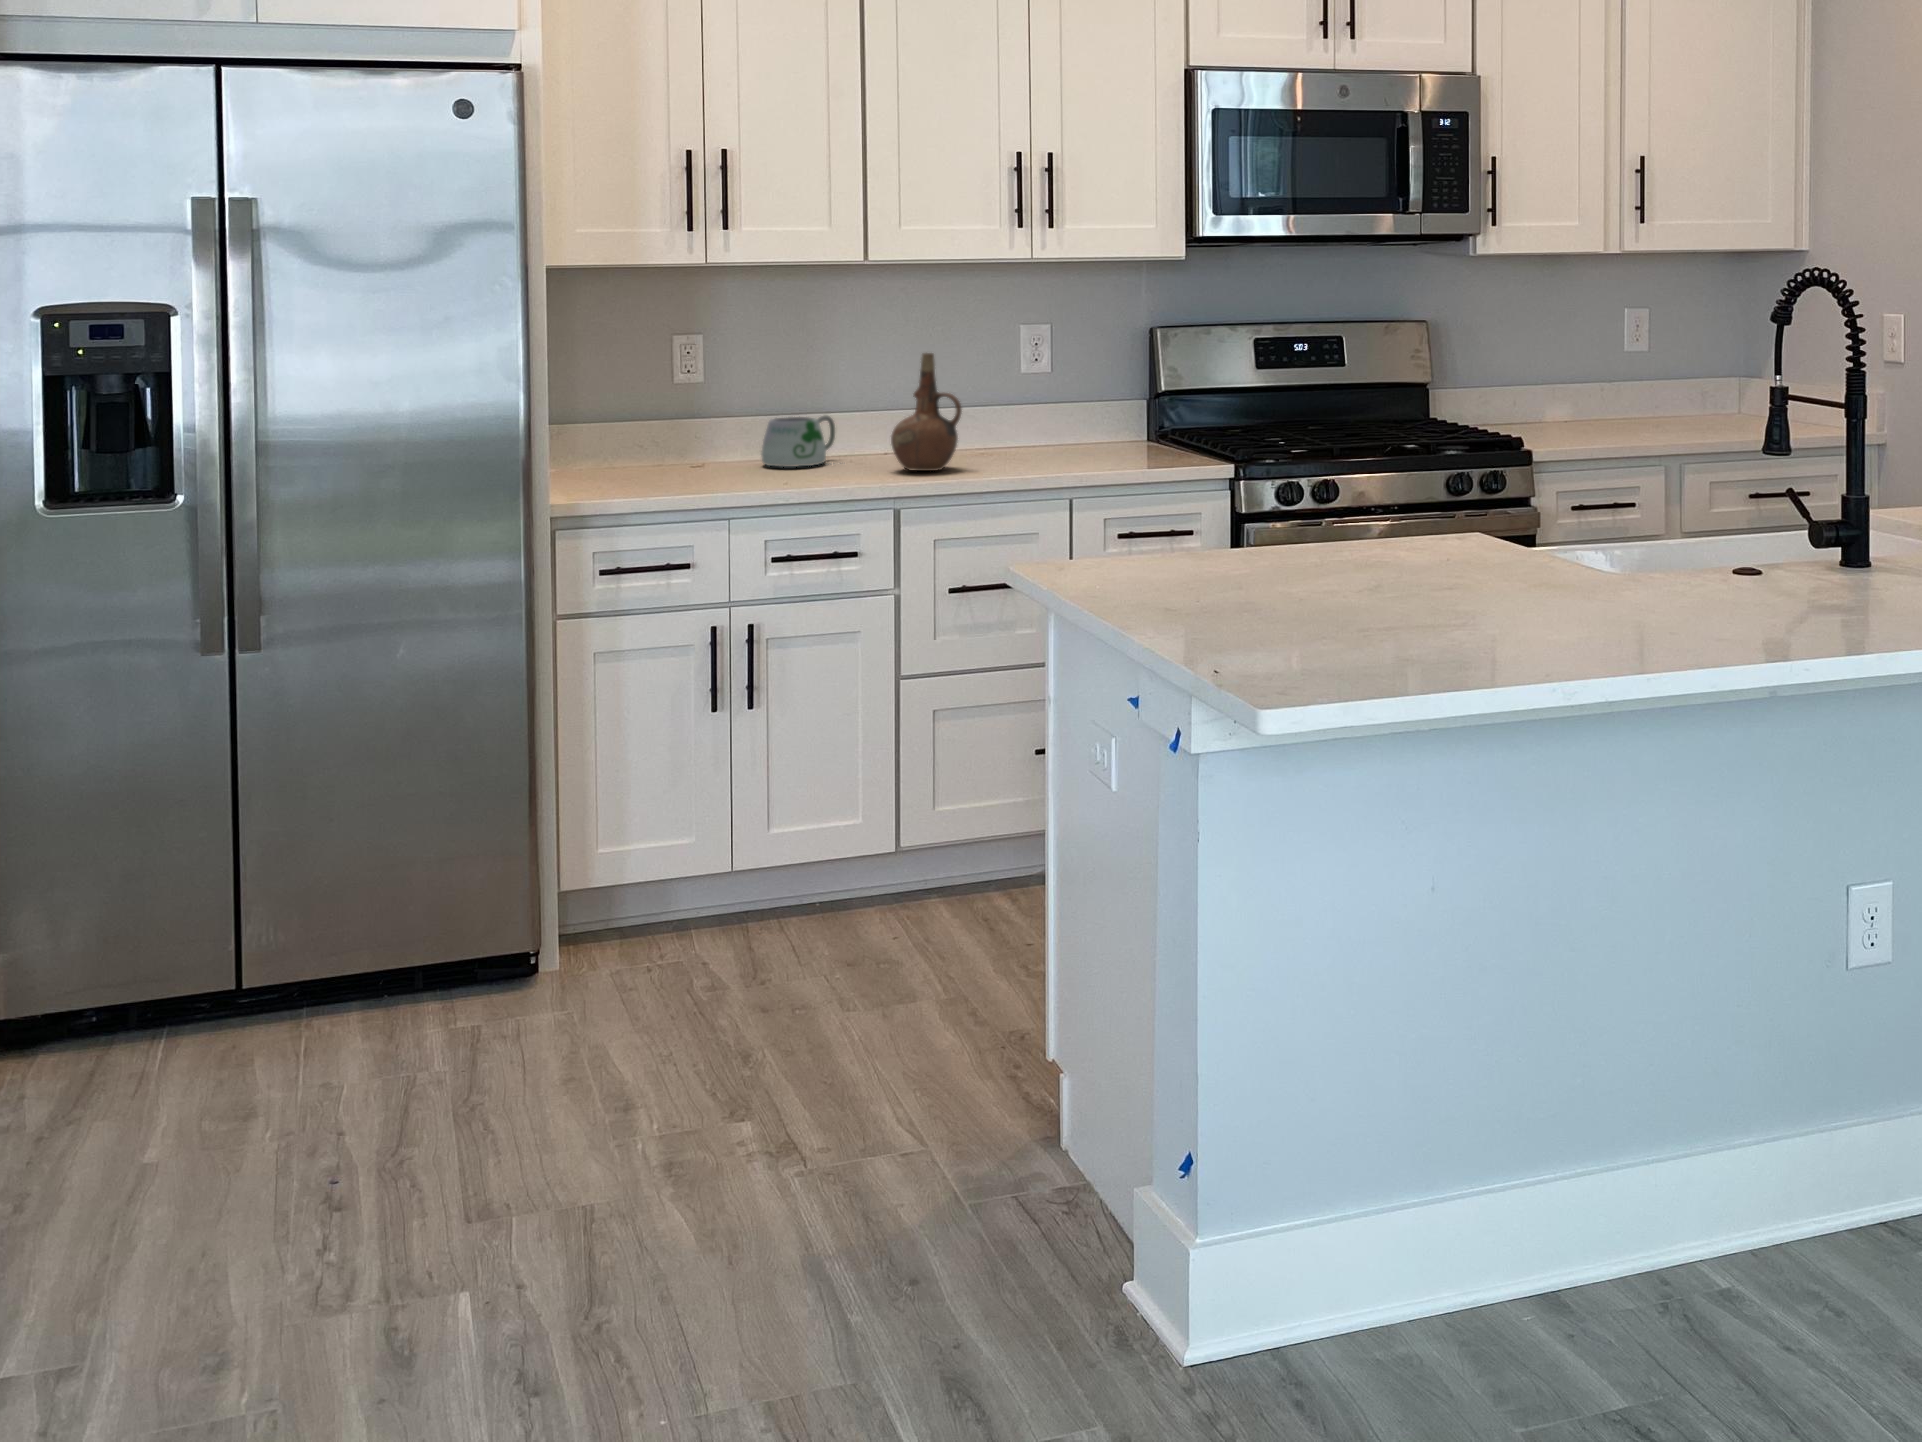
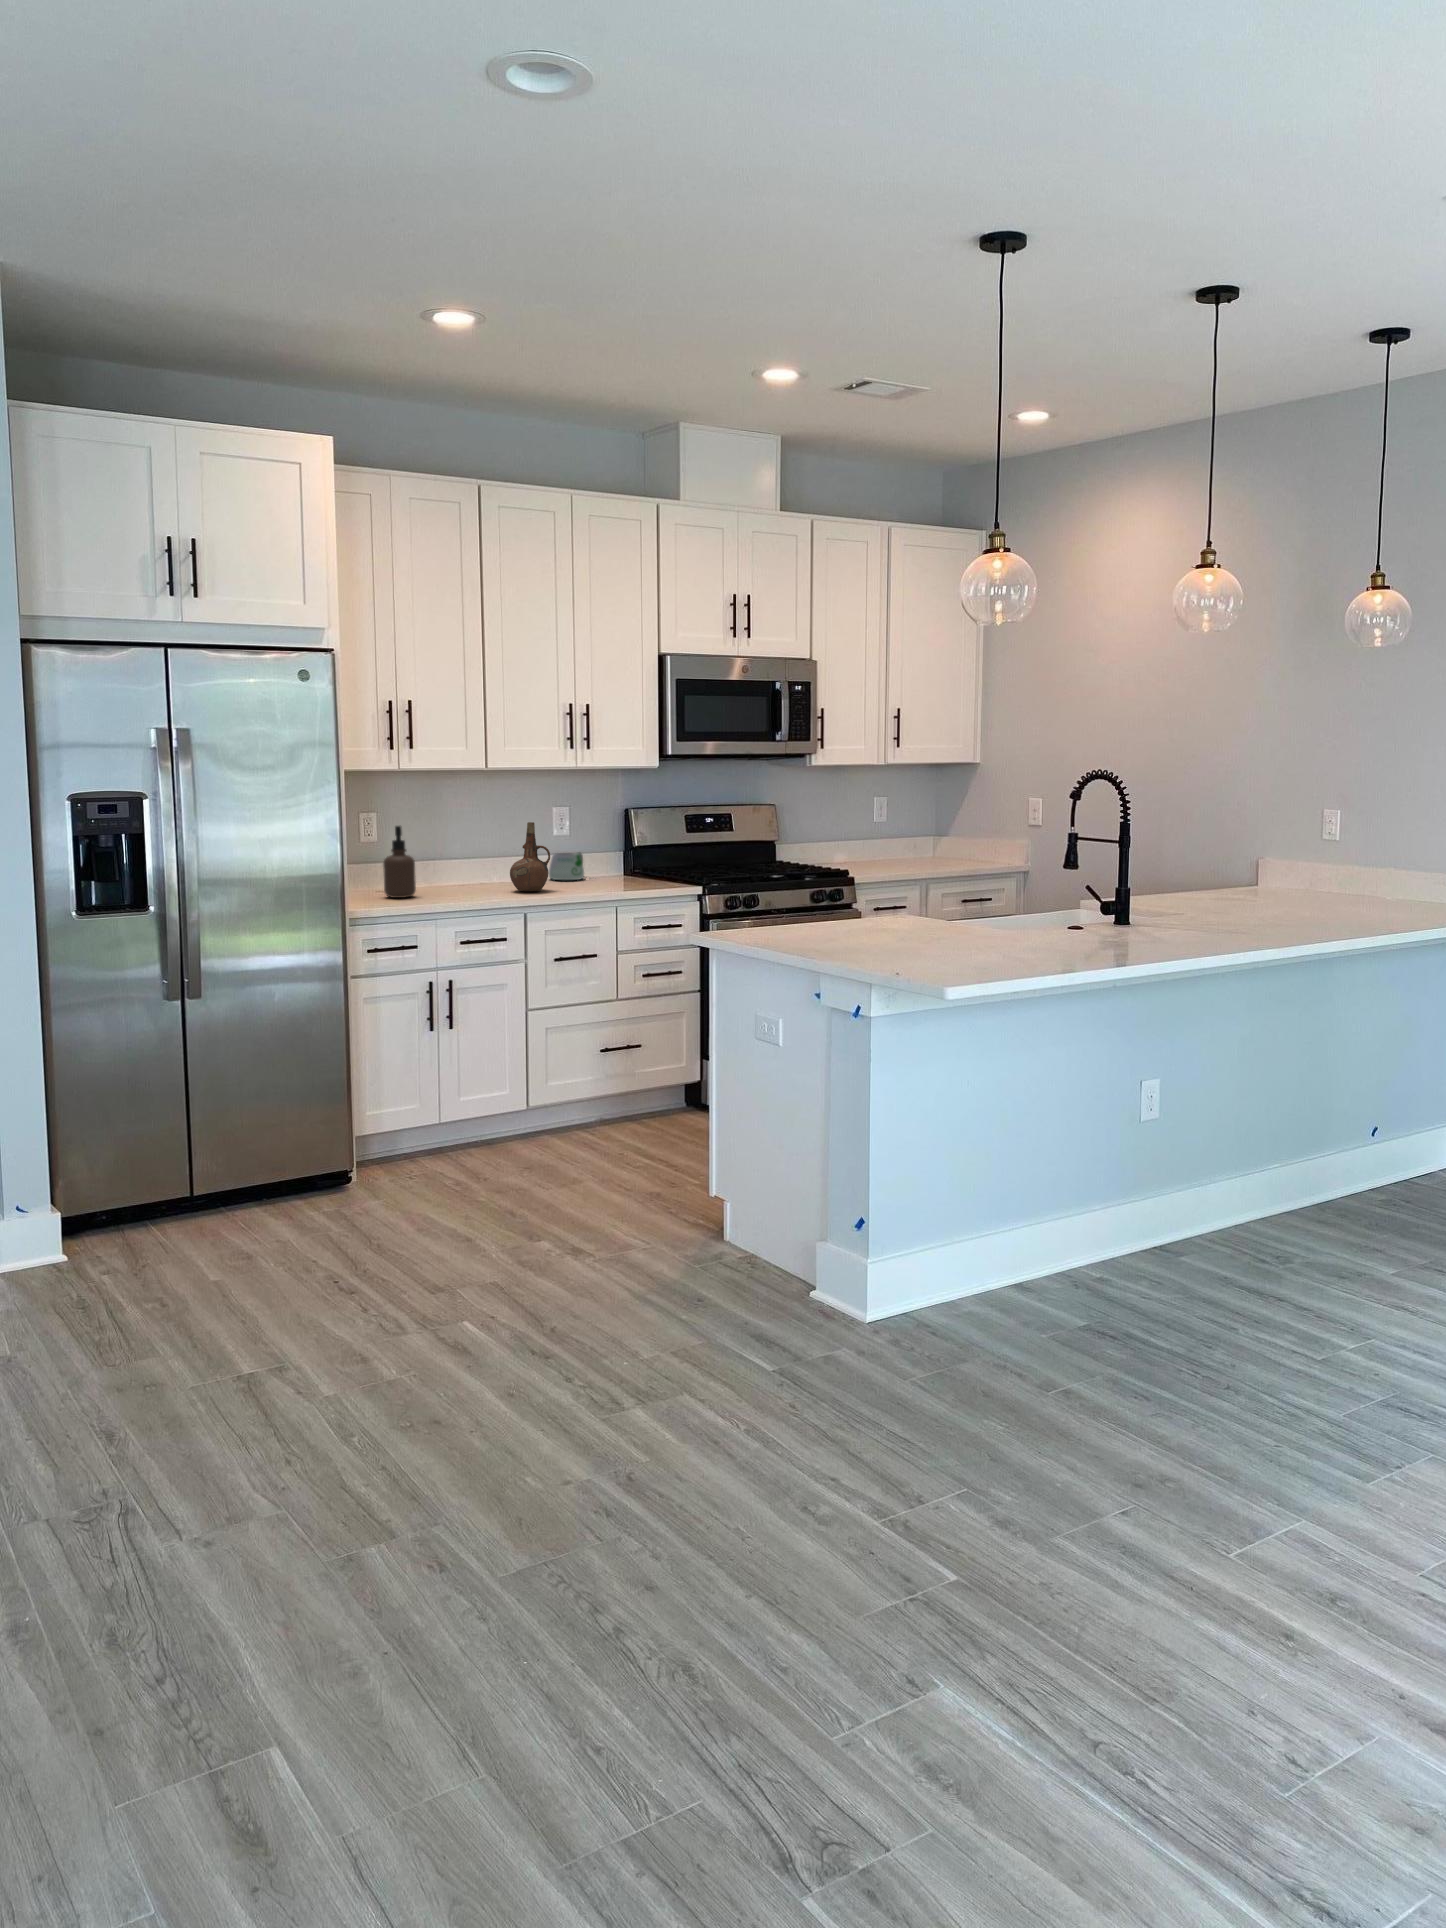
soap dispenser: none [670,358,725,479] -> present [383,826,416,898]
mug: present [761,416,835,467] -> present [549,852,591,880]

